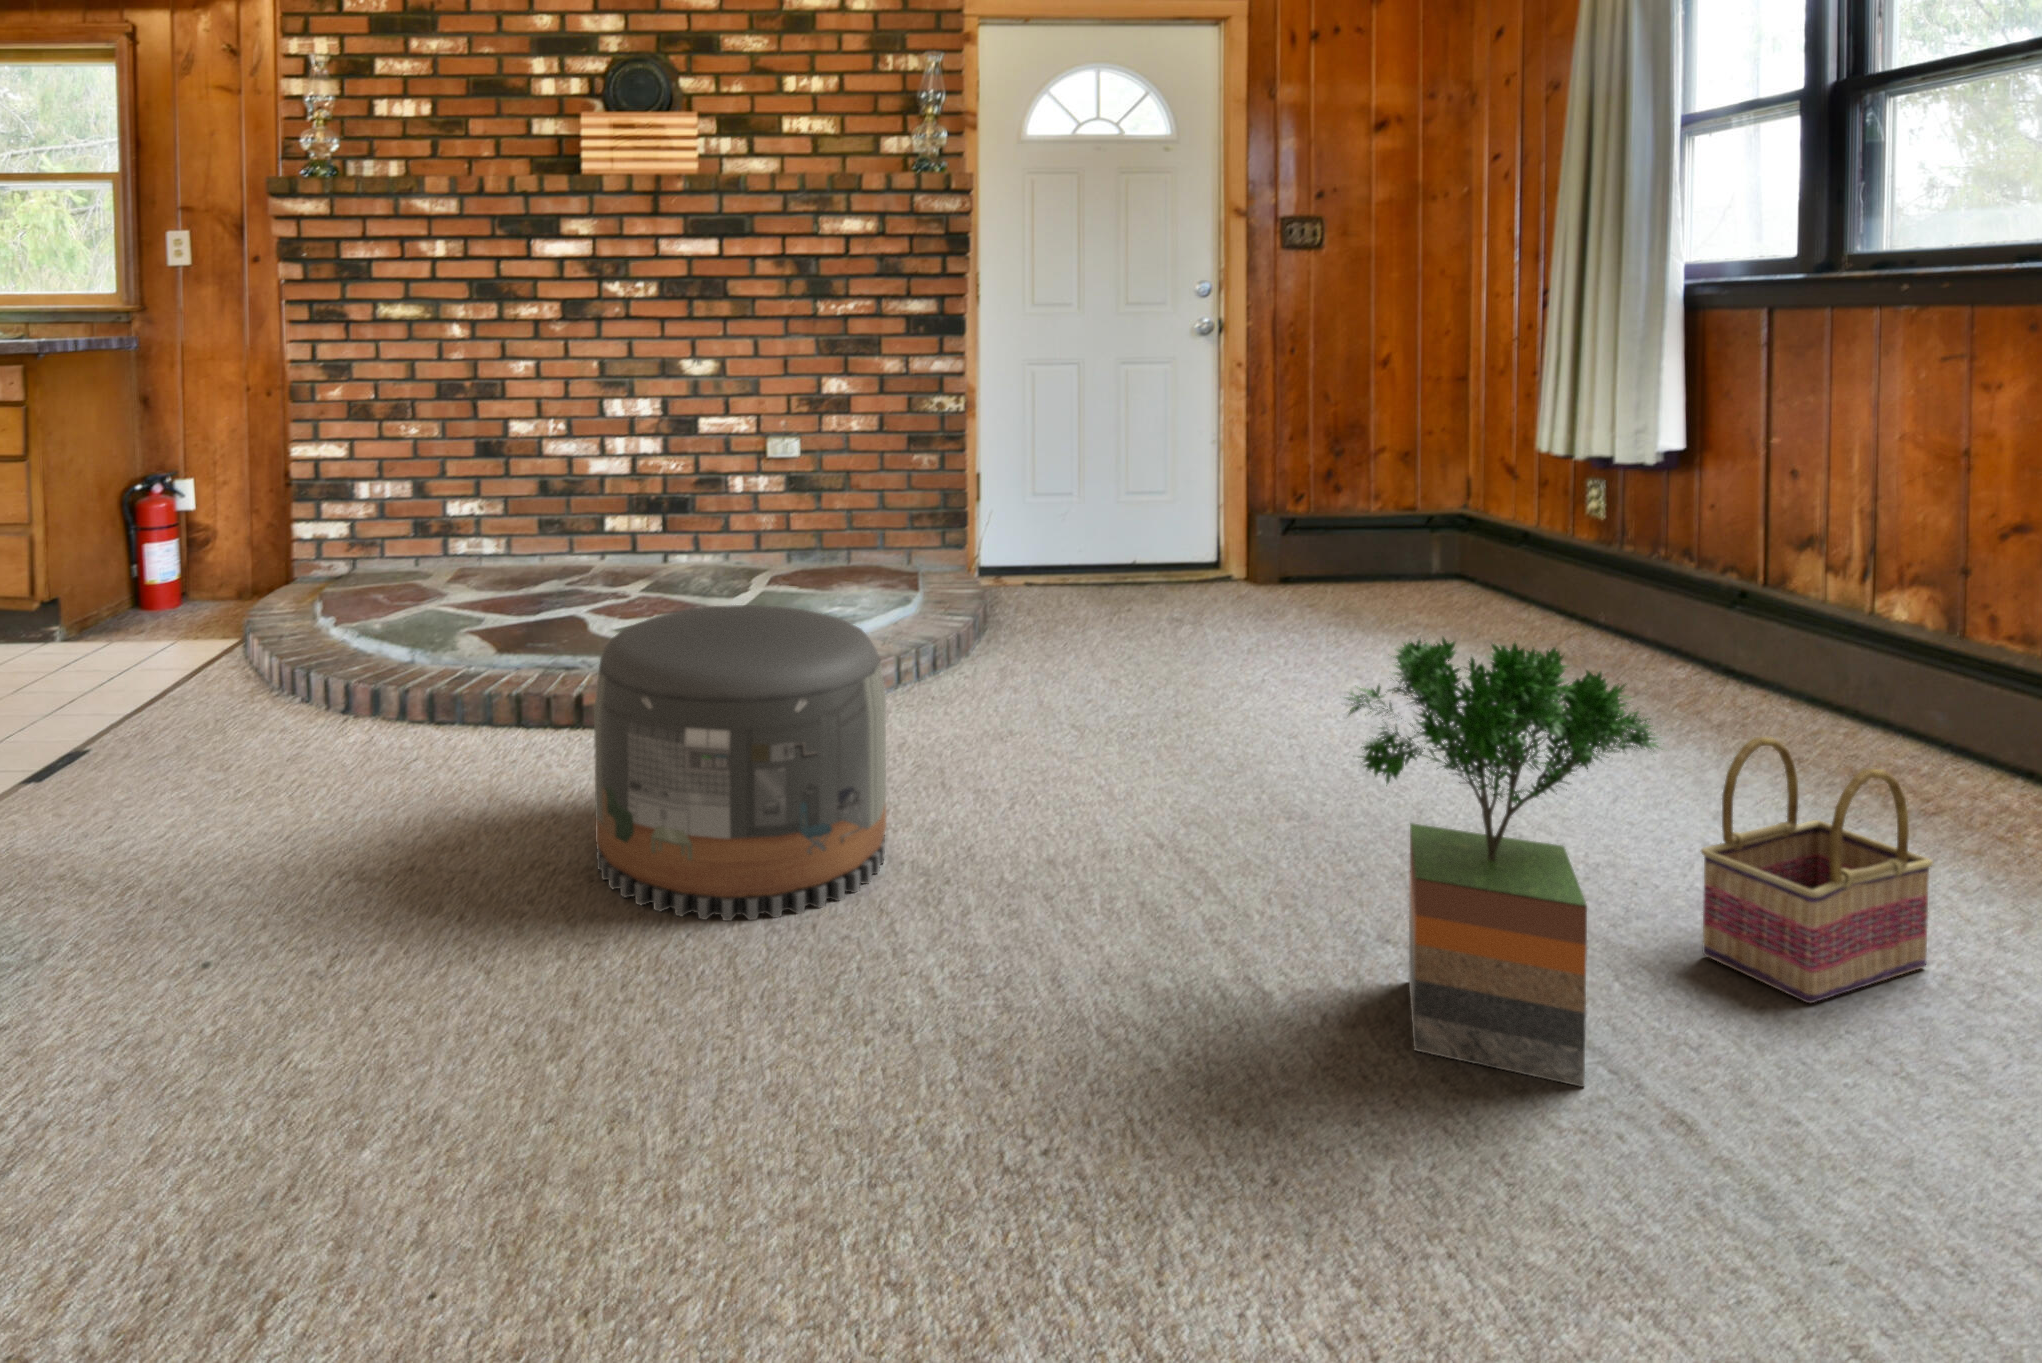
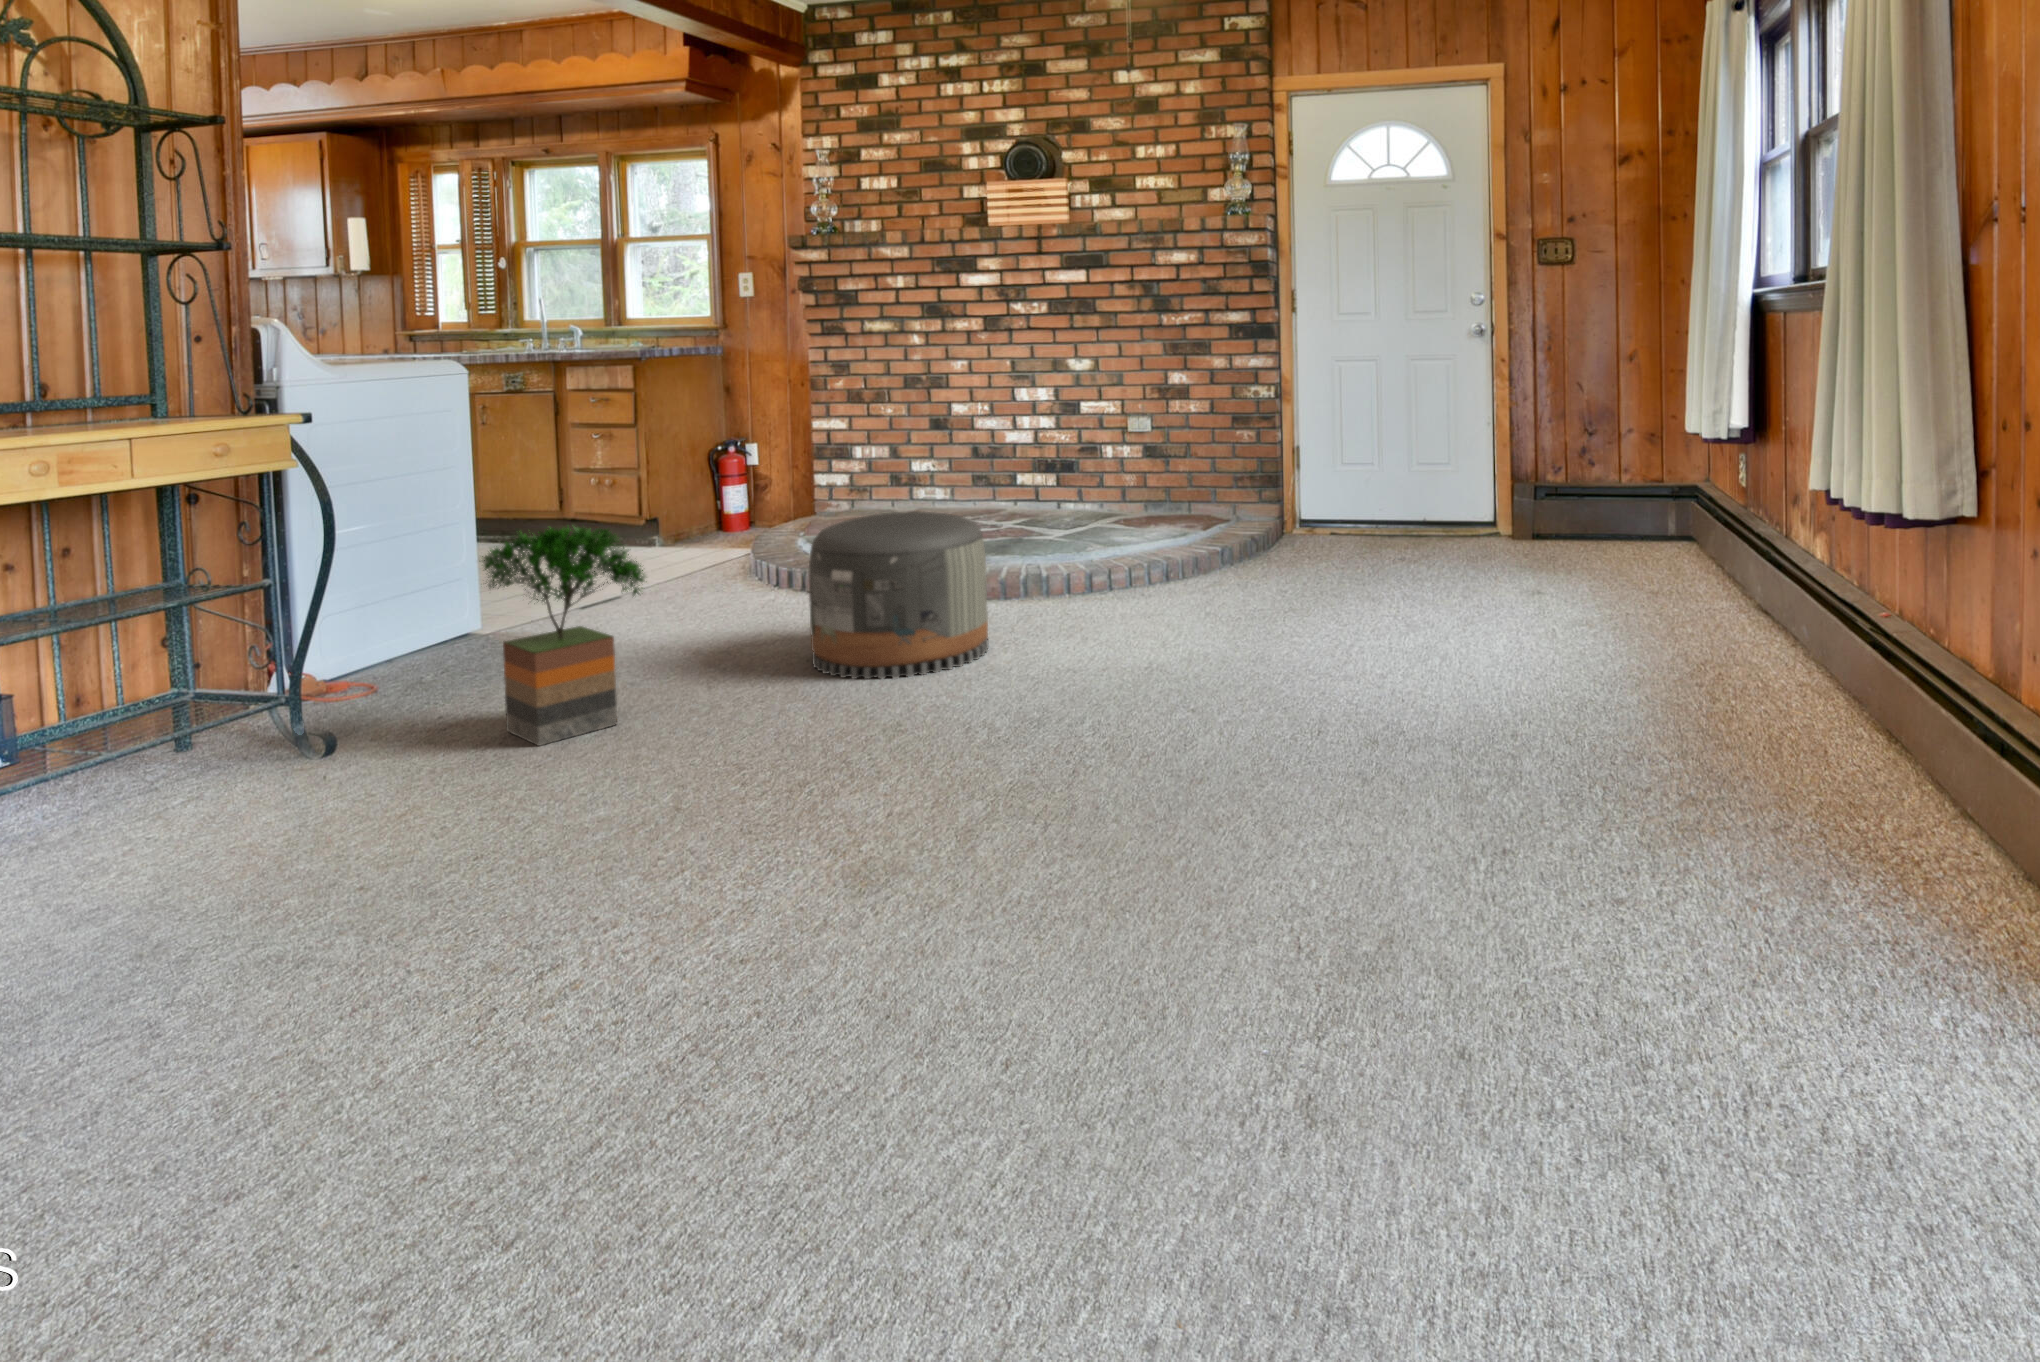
potted tree: present [1347,637,1663,1087] -> present [482,527,645,746]
basket: present [1701,737,1933,1003] -> none [1351,592,1479,740]

